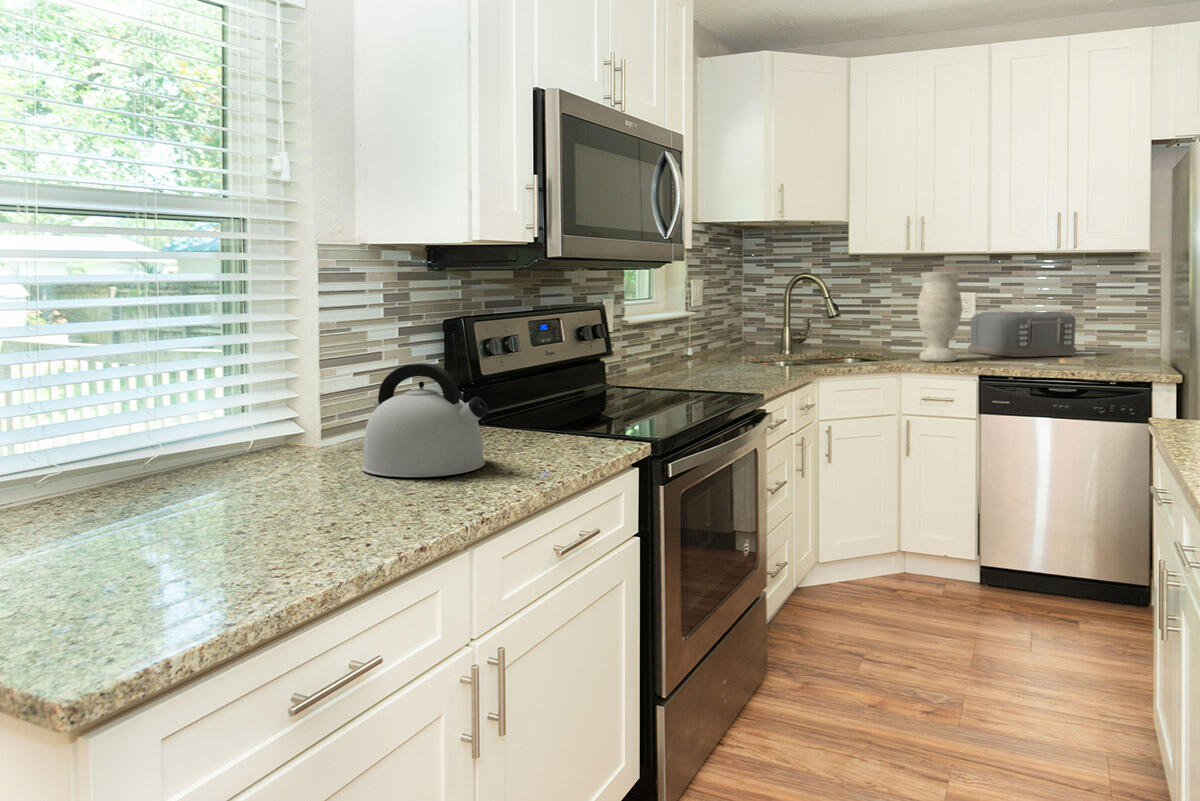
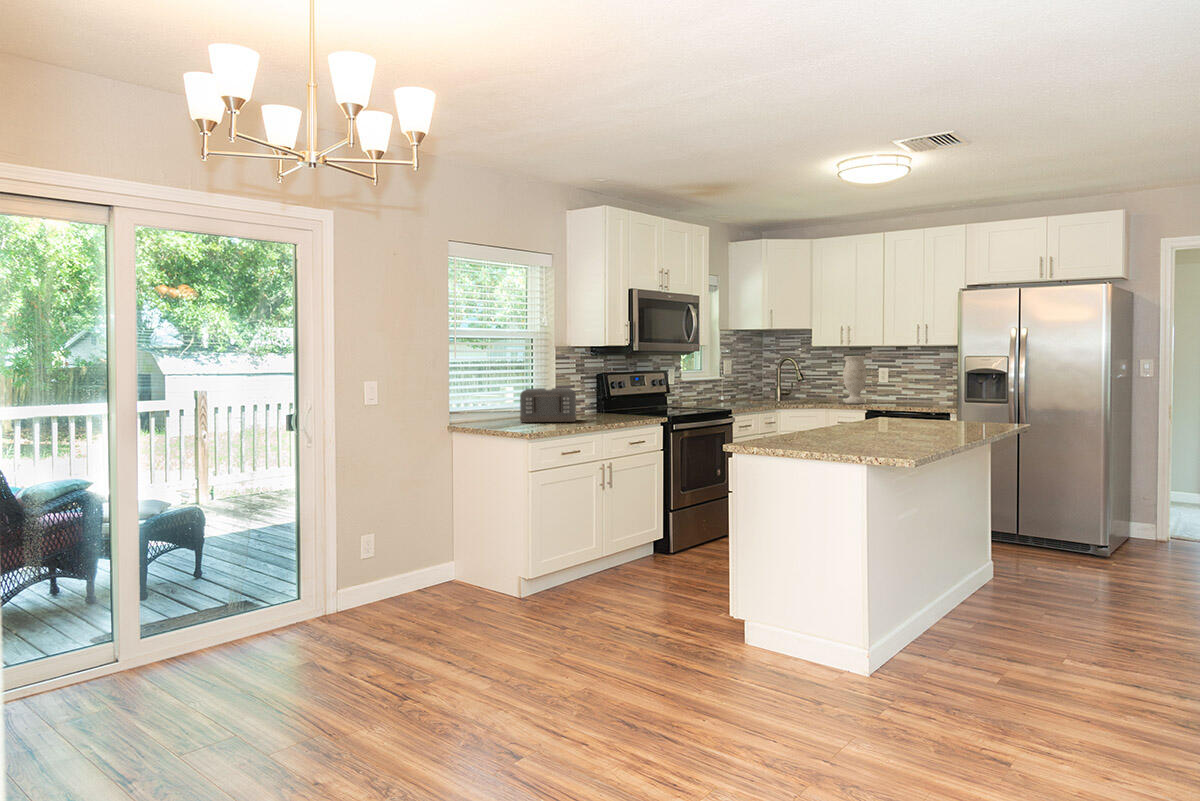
toaster: present [968,311,1077,357] -> present [520,388,576,422]
kettle: present [362,363,488,477] -> none [573,384,613,418]

